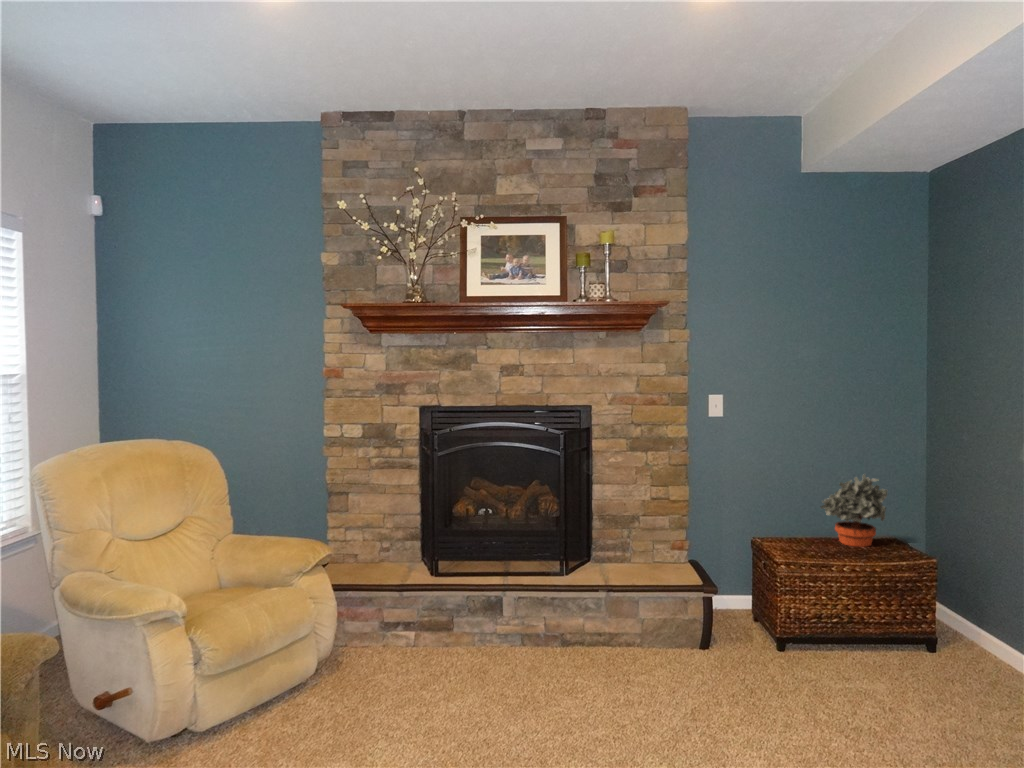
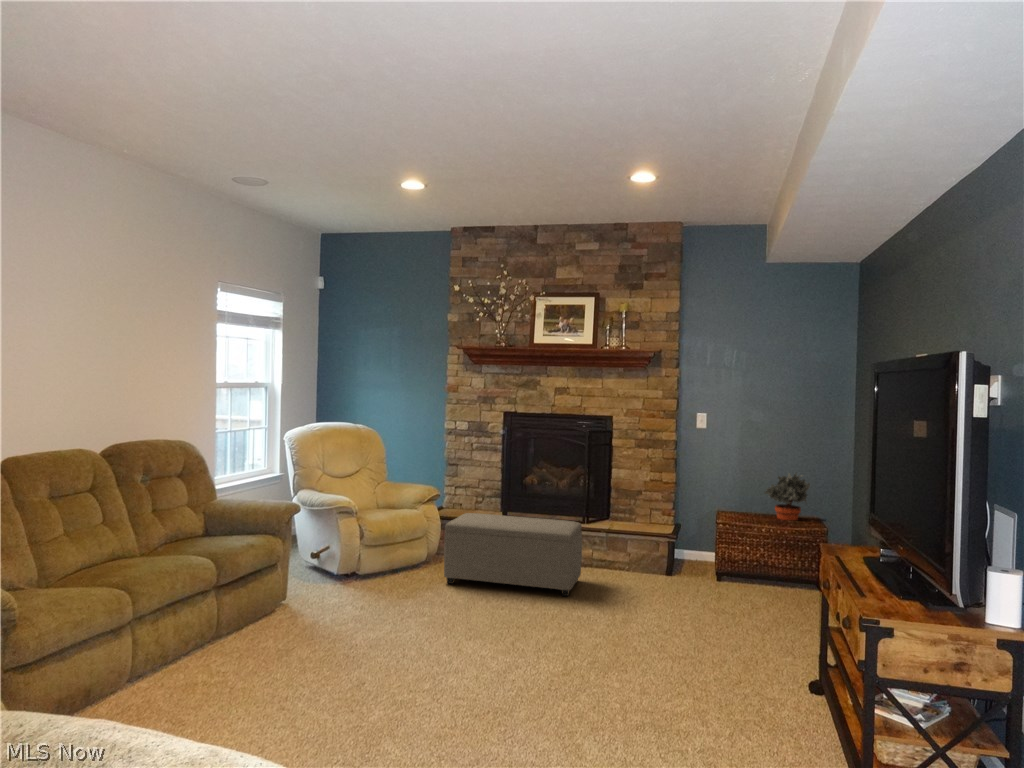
ottoman: none [353,587,595,734] -> present [444,513,582,596]

